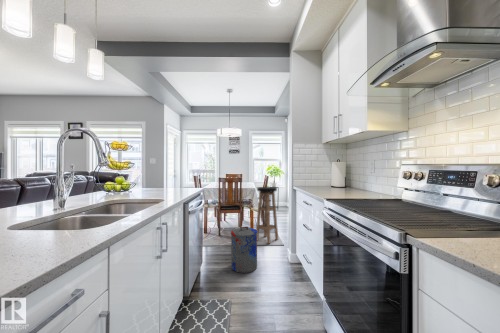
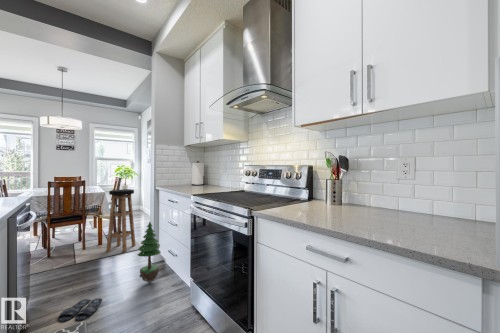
potted tree: none [273,222,295,284] -> present [137,222,161,283]
trash can: present [231,227,258,273] -> none [79,234,115,288]
slippers: none [213,282,244,302] -> present [59,298,102,322]

